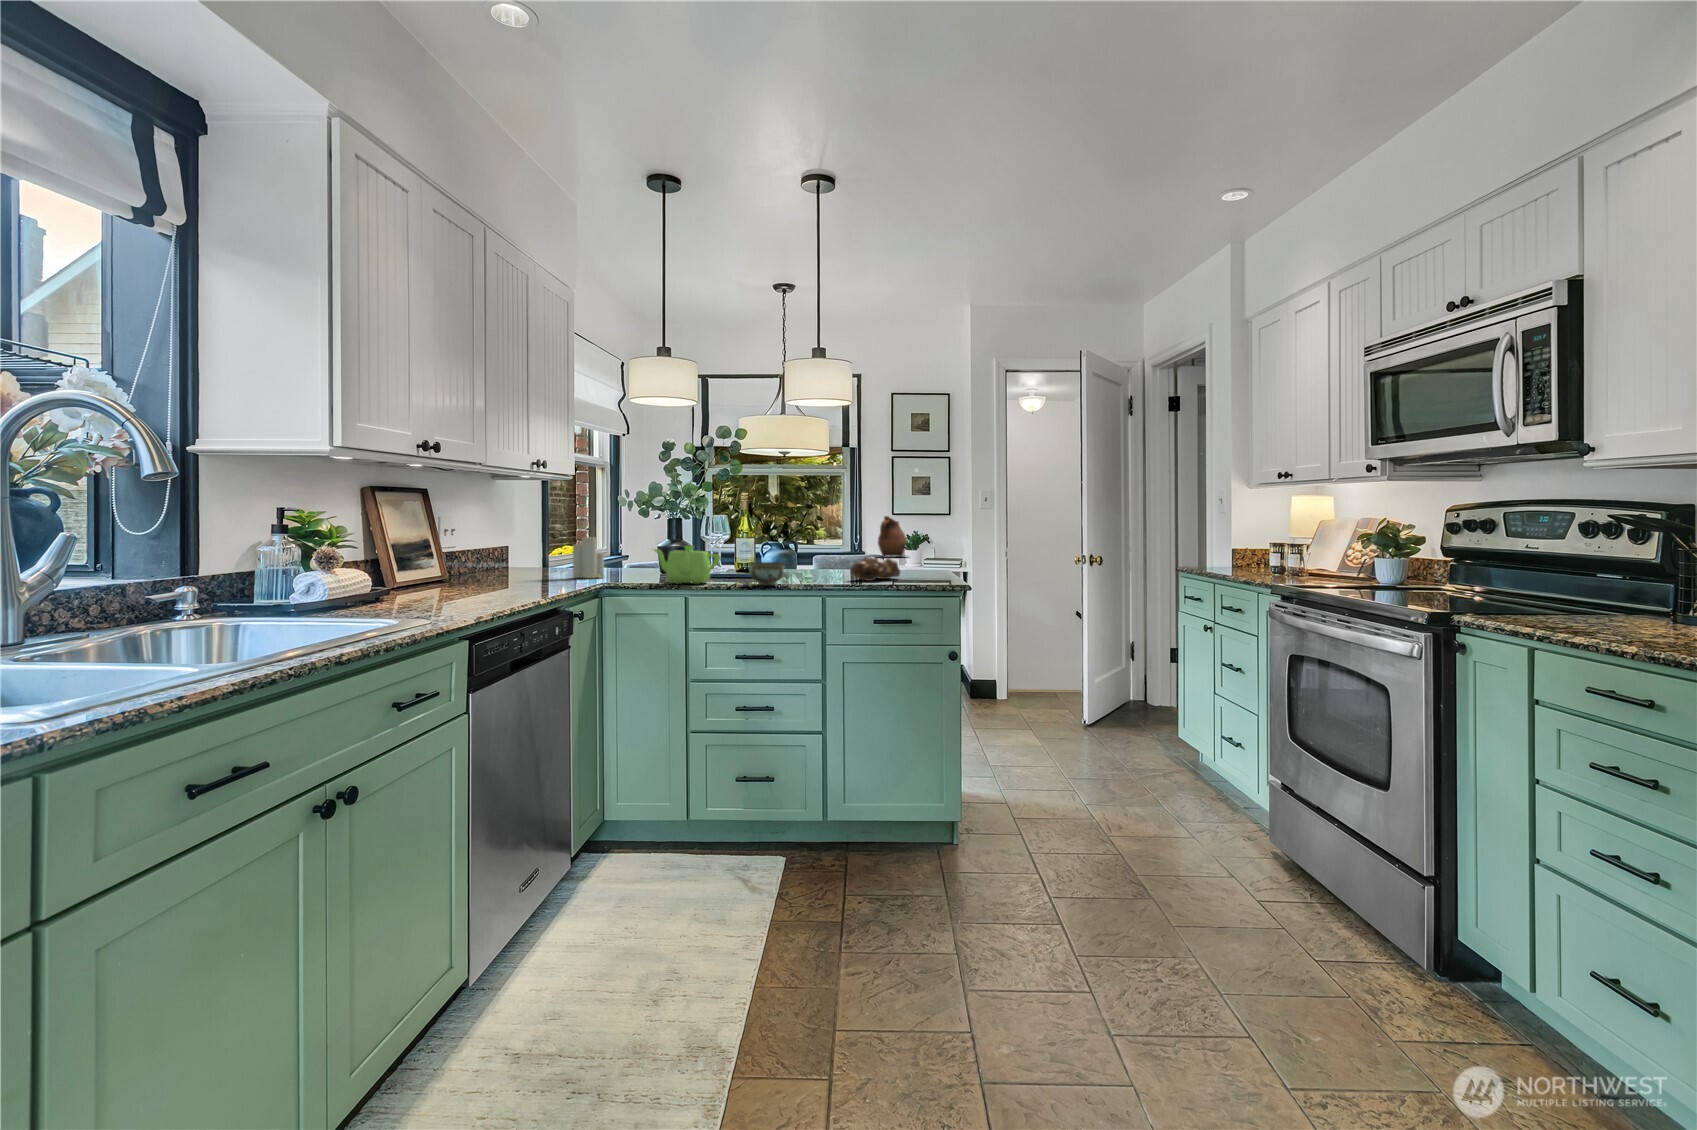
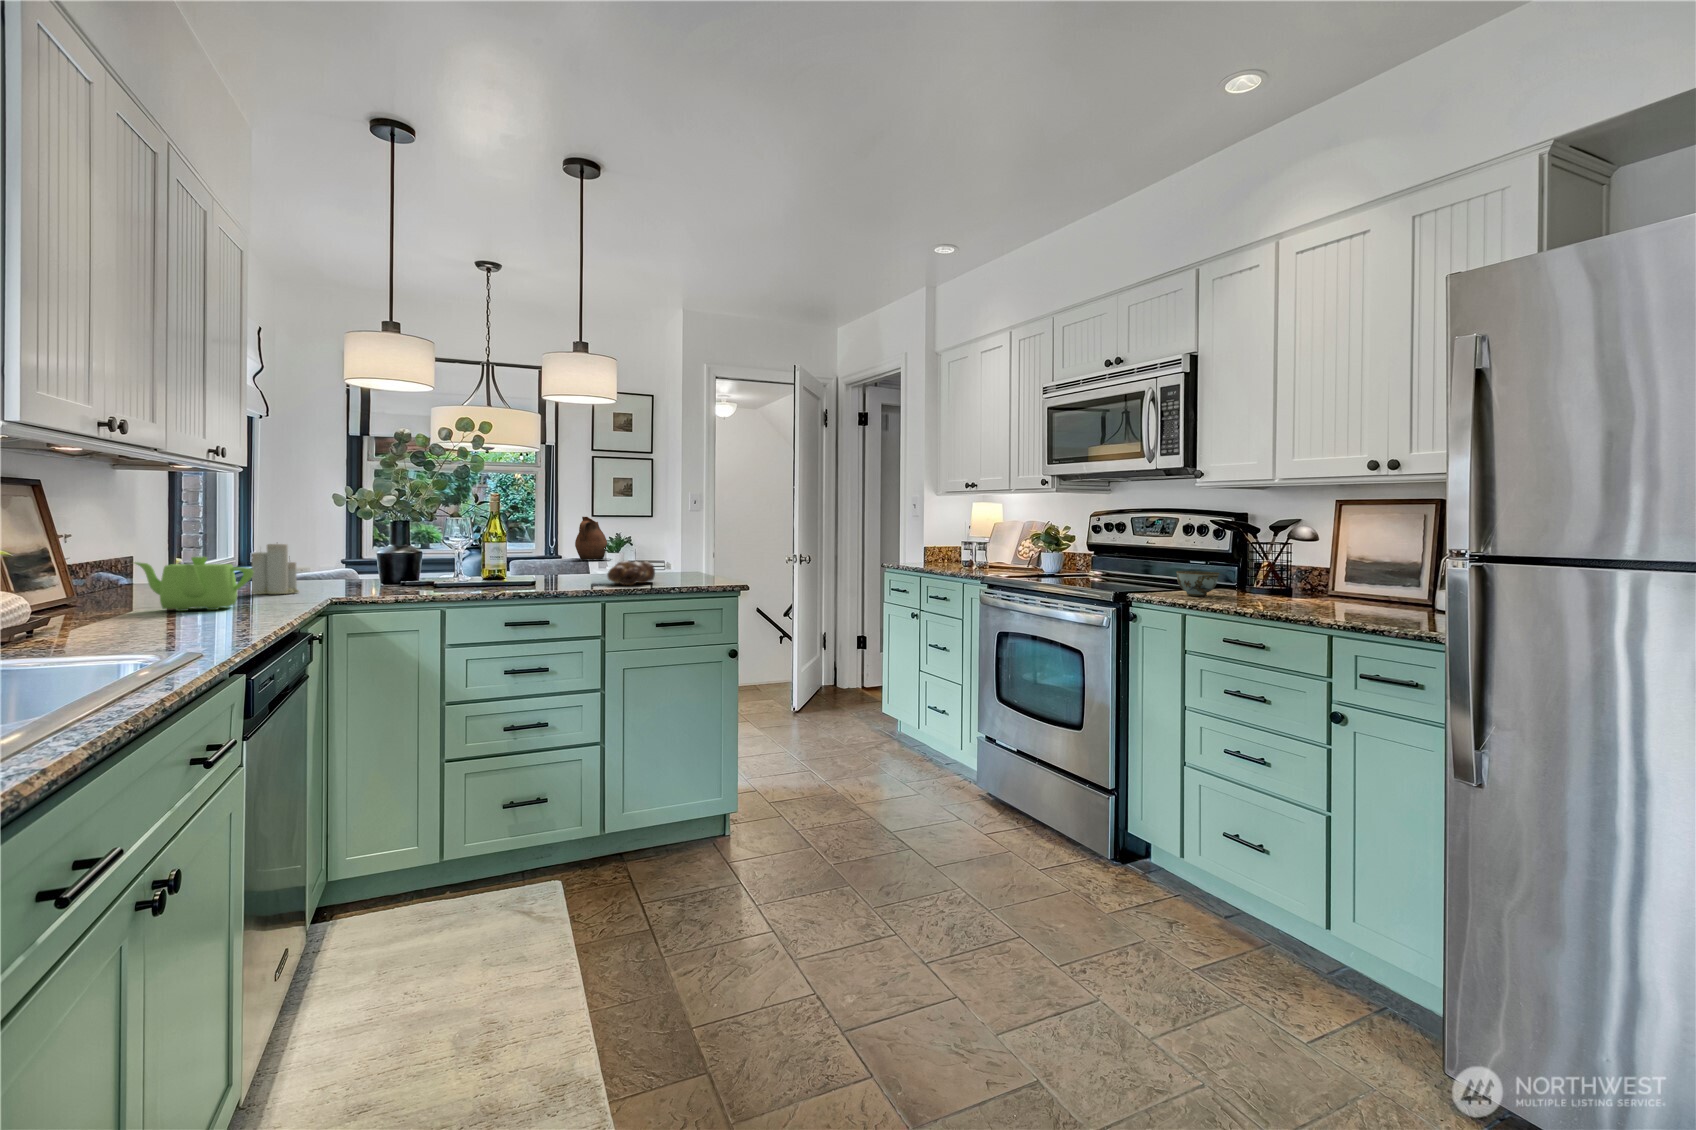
teapot: present [654,545,720,584] -> present [135,557,254,611]
bowl: present [748,562,785,586] -> present [1176,571,1220,596]

